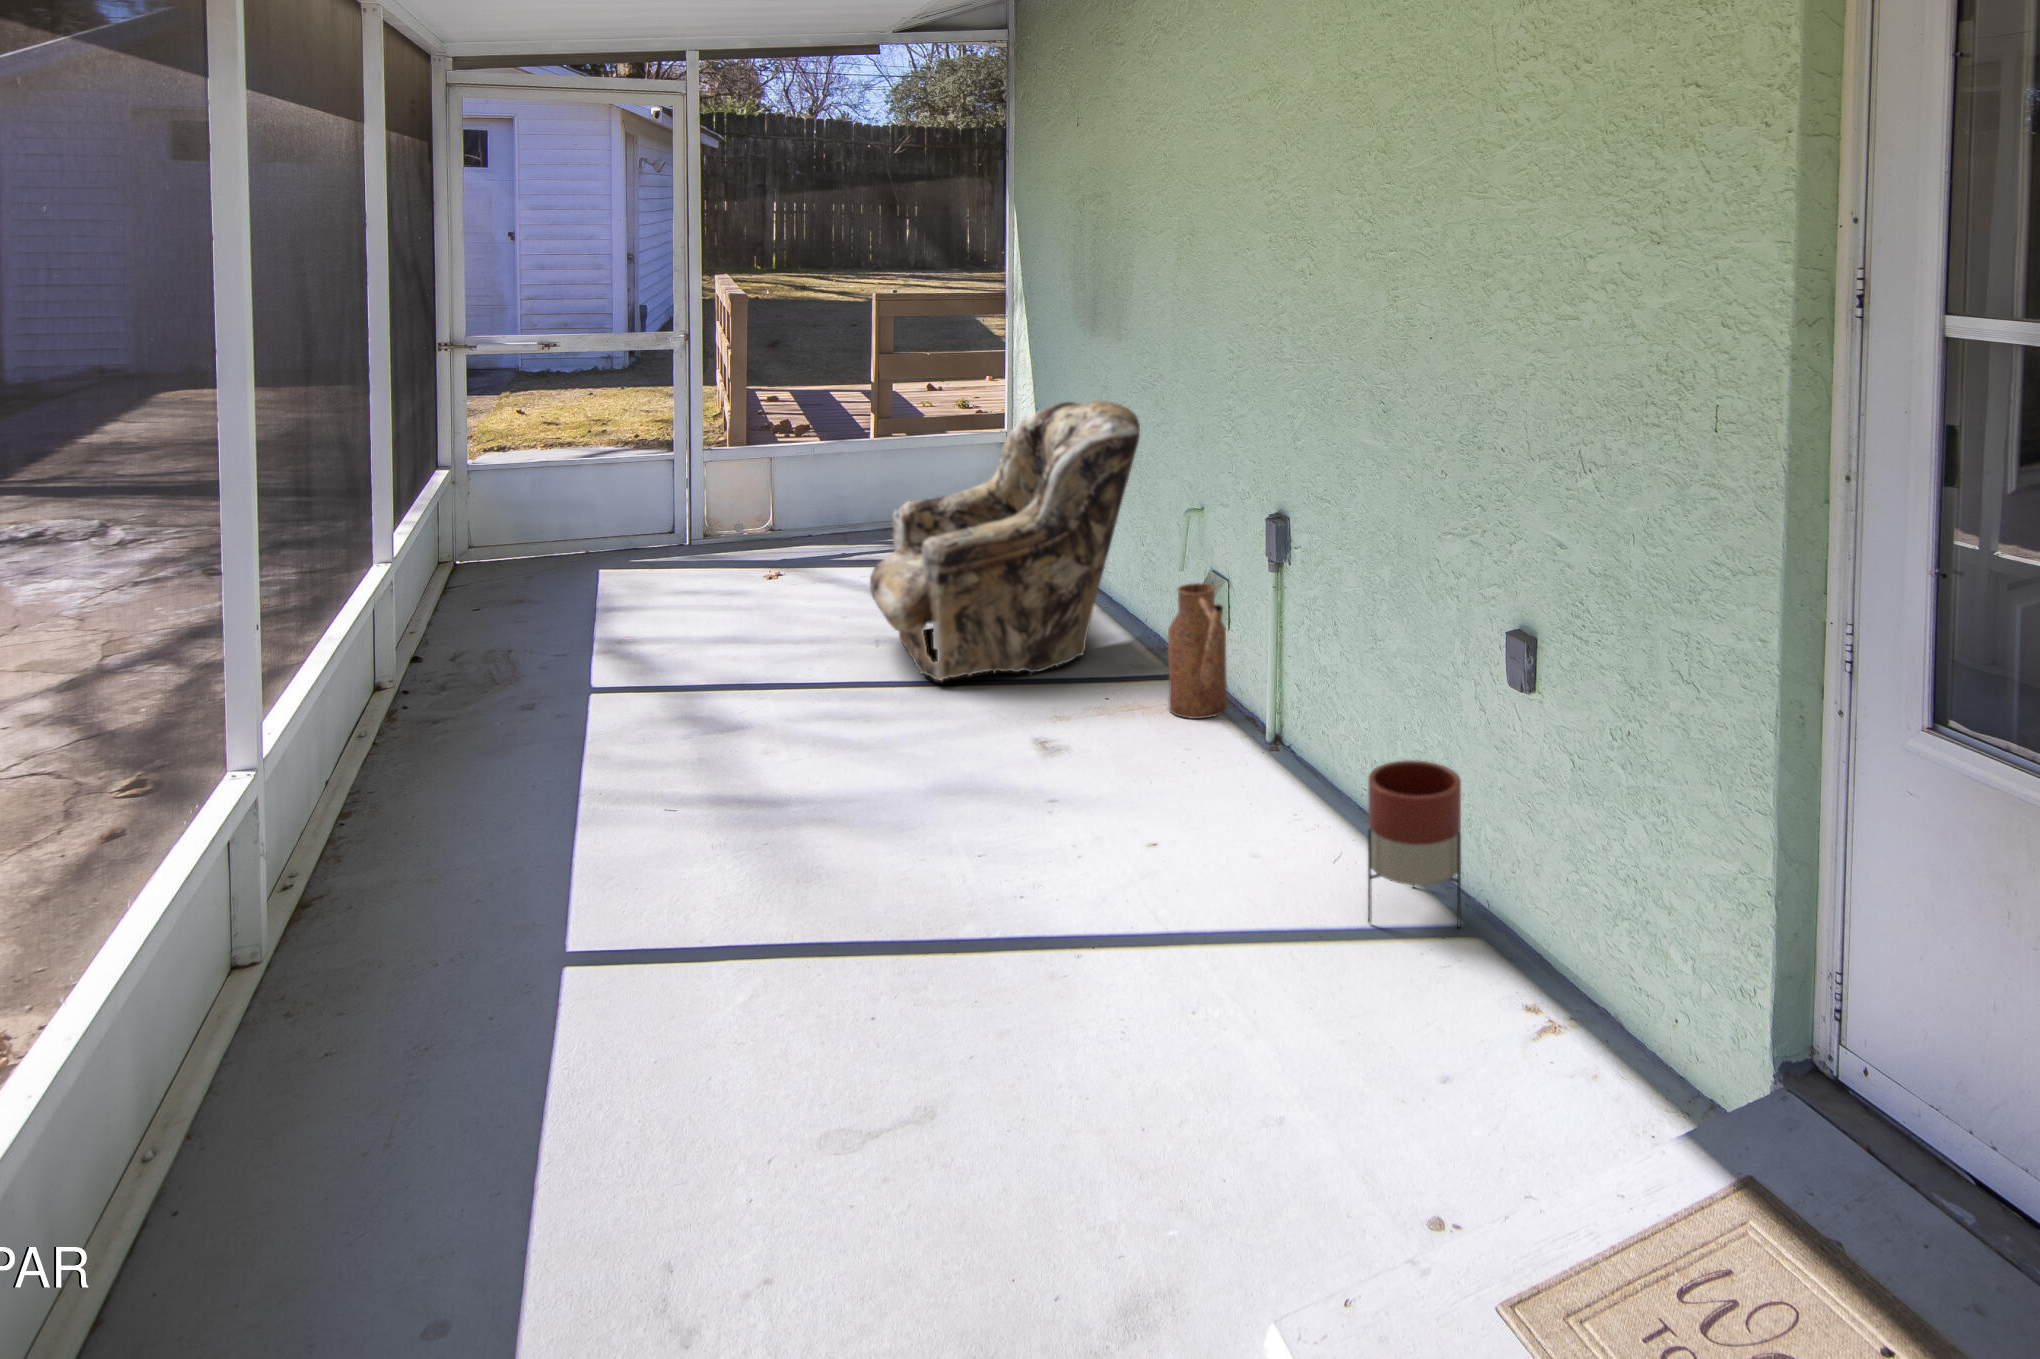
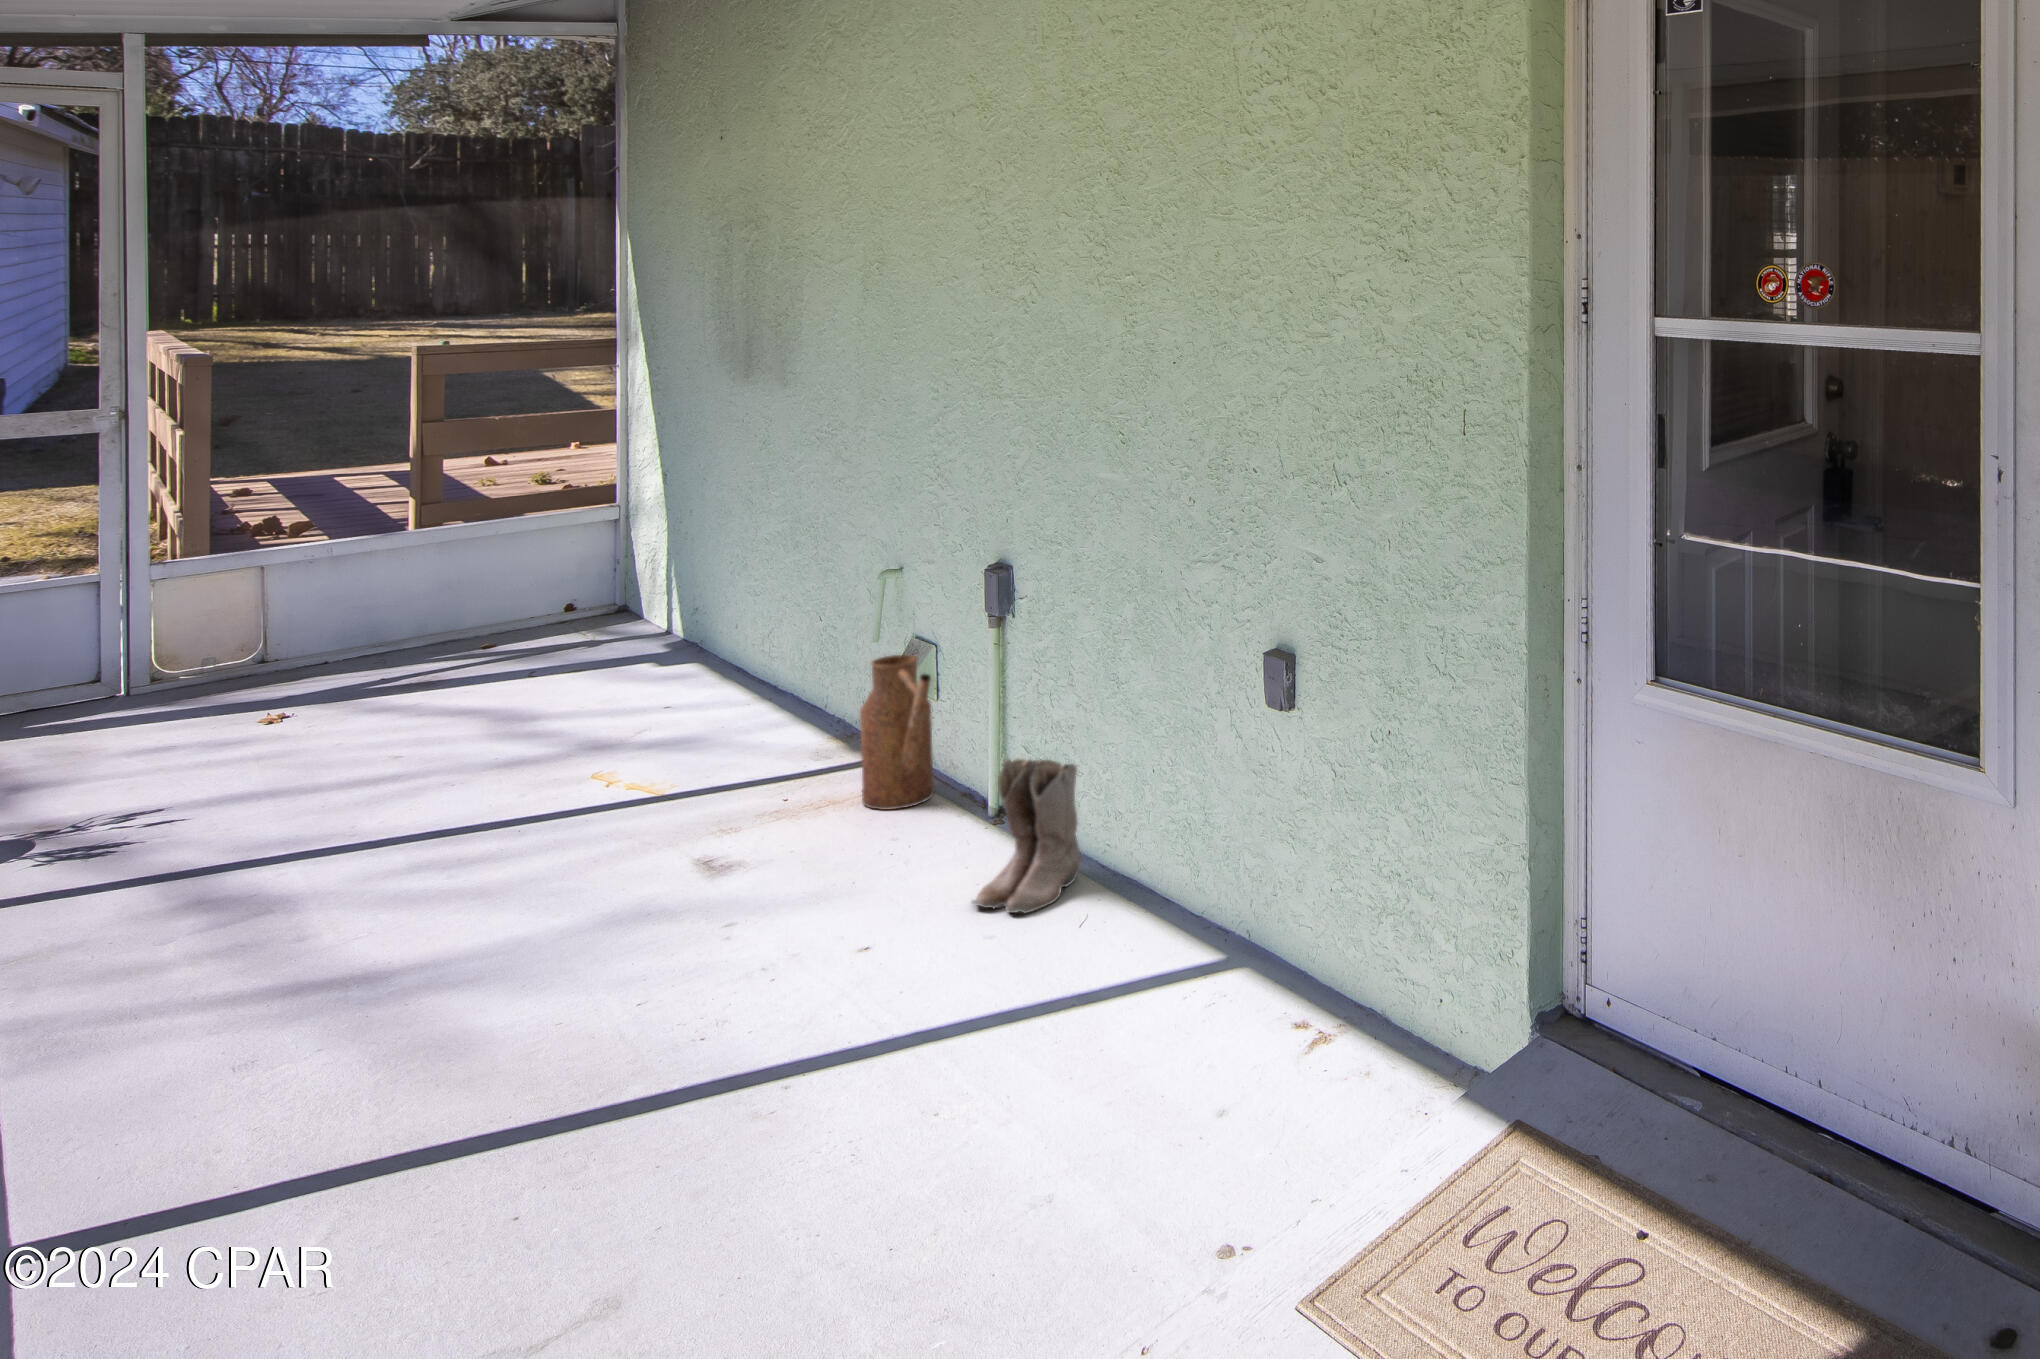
armchair: present [870,401,1140,680] -> none [442,457,812,808]
boots: none [1245,692,1342,838] -> present [972,758,1081,913]
planter: present [1368,760,1461,928] -> none [1120,804,1222,983]

